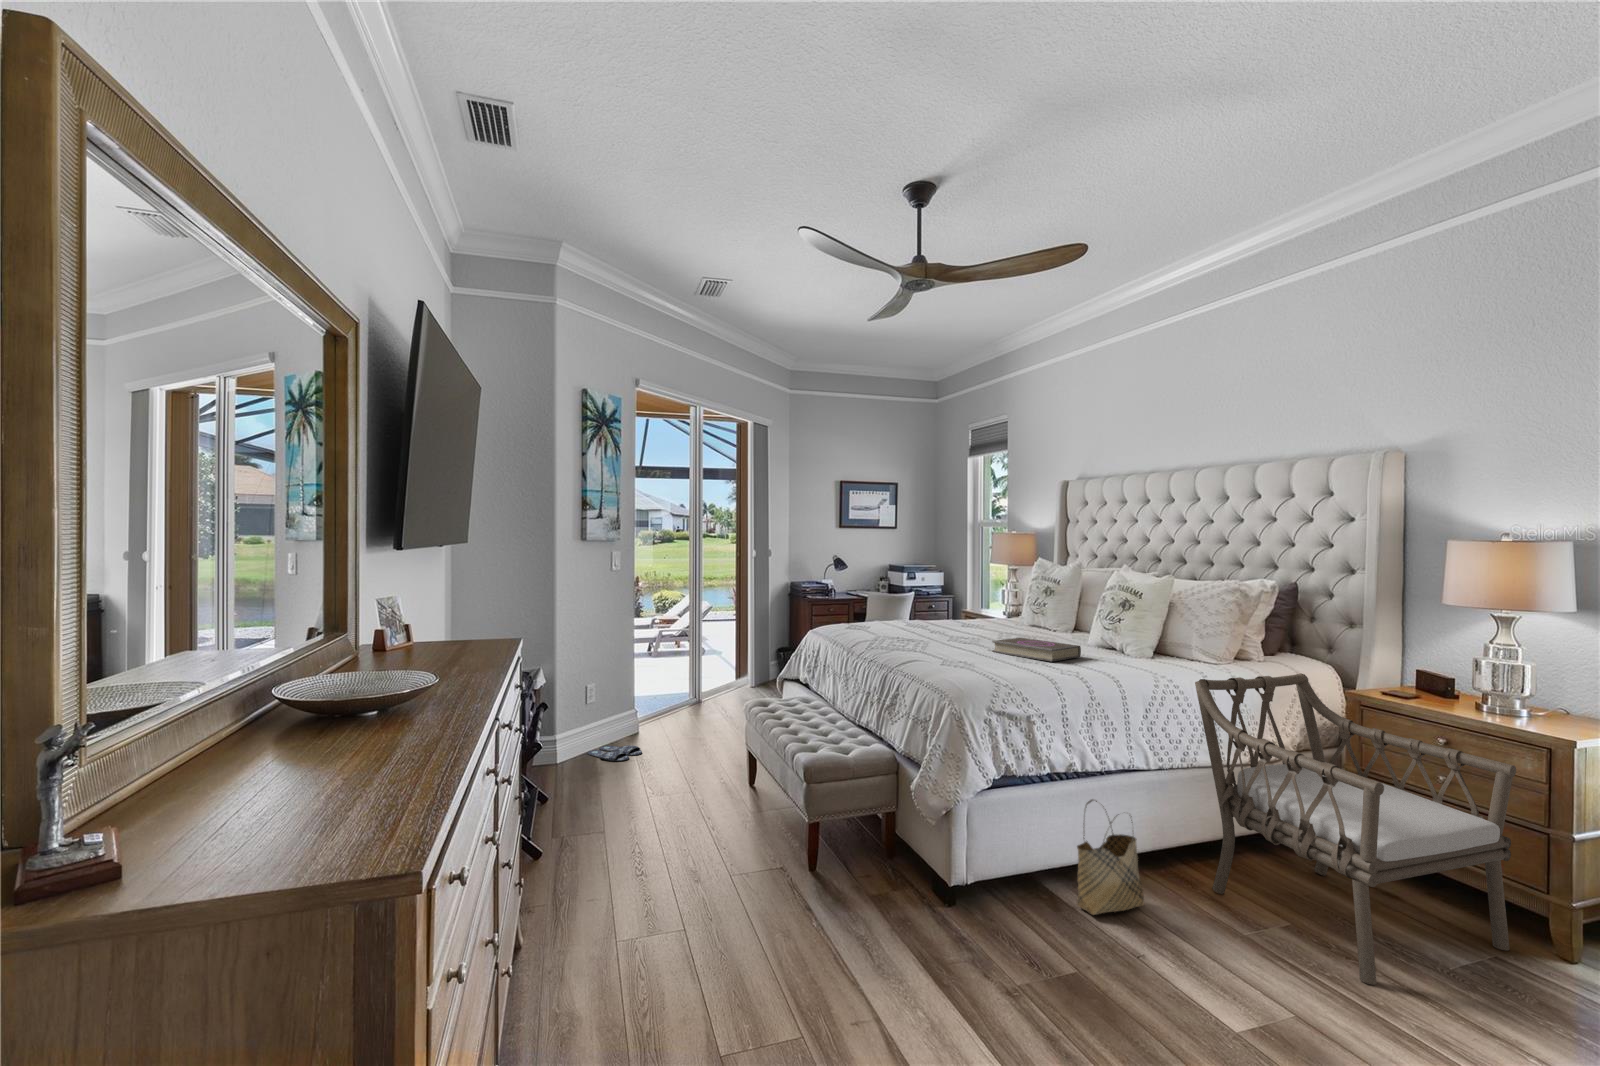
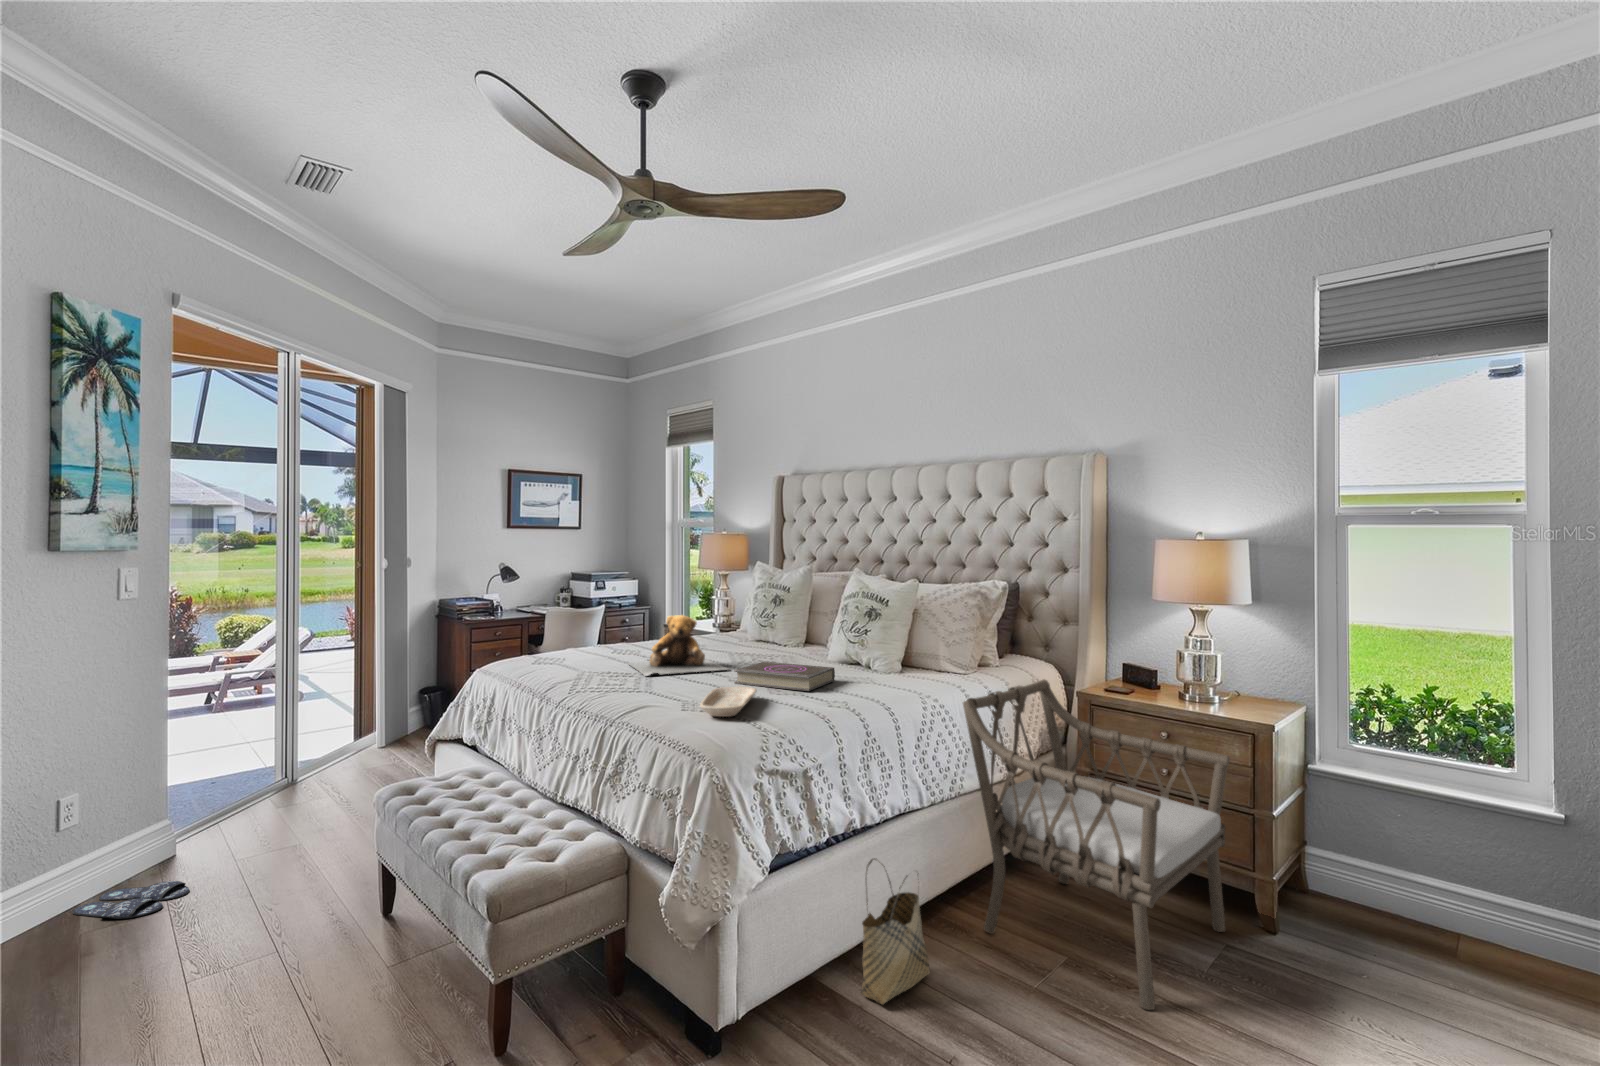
teddy bear: none [913,597,993,643] -> present [629,615,727,676]
tray: none [952,651,1004,671] -> present [700,686,757,717]

